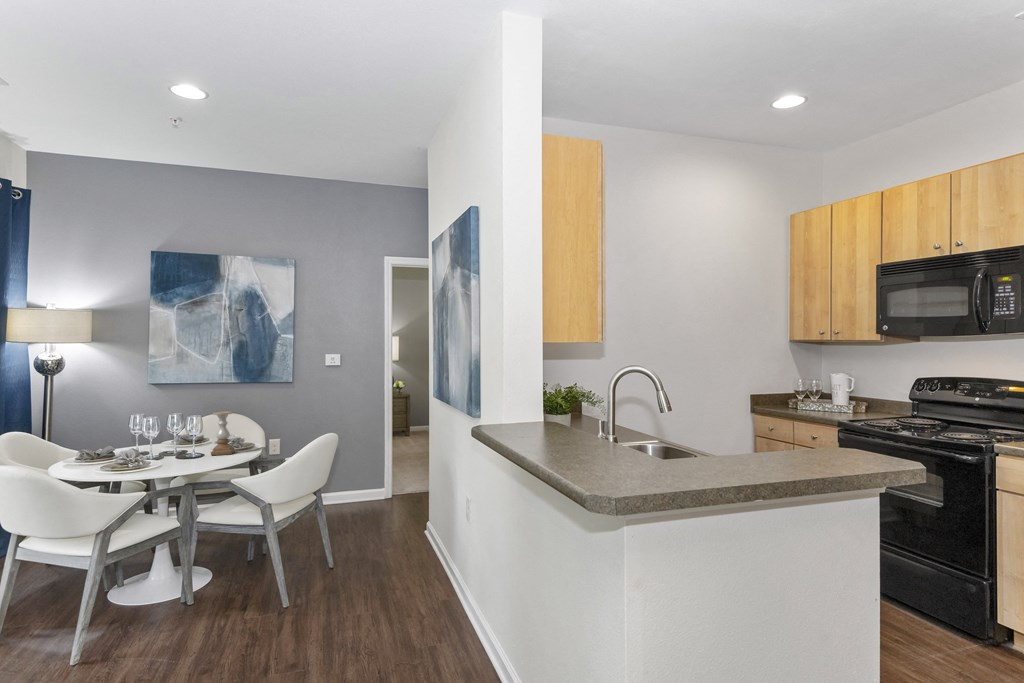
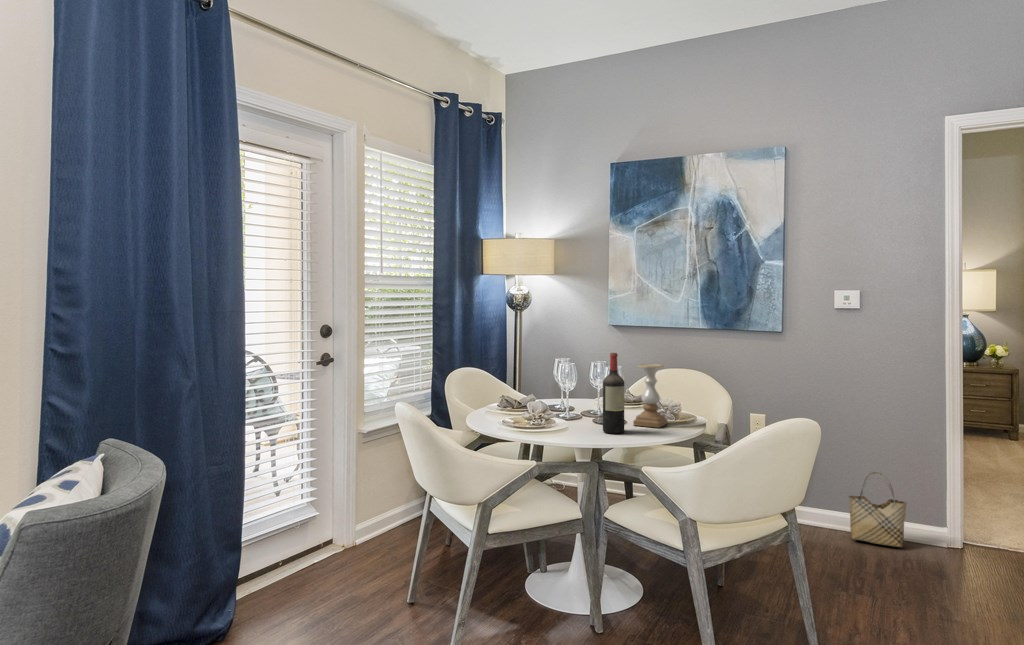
wine bottle: none [192,406,209,463] -> present [603,353,625,434]
woven basket: none [338,465,369,509] -> present [849,472,907,547]

